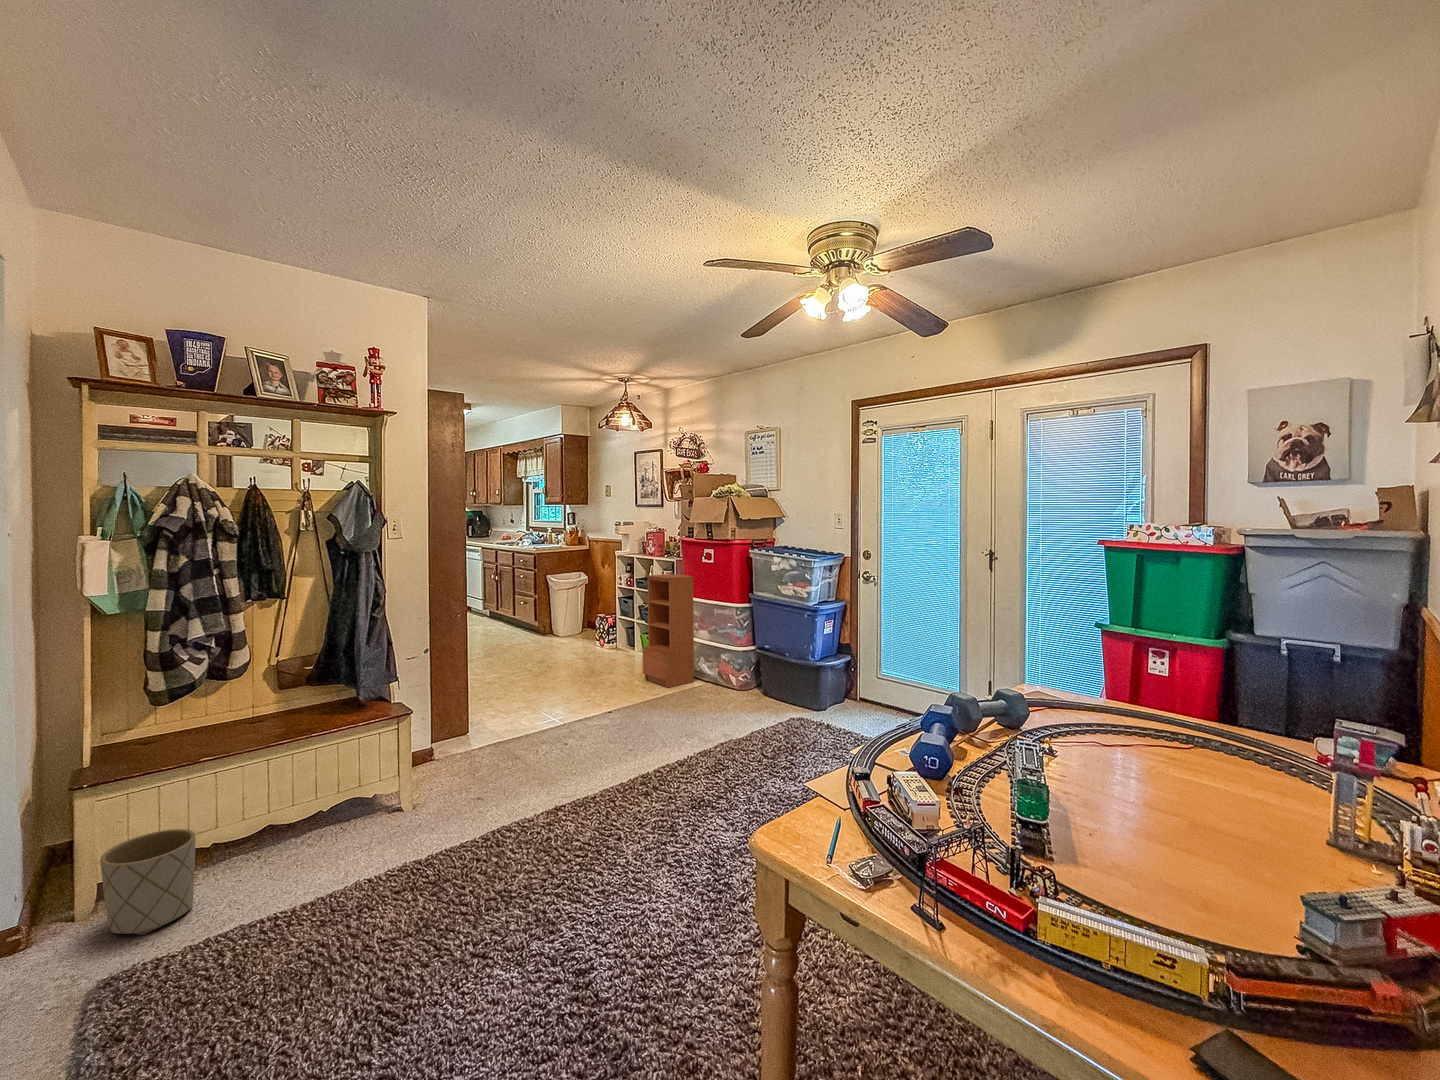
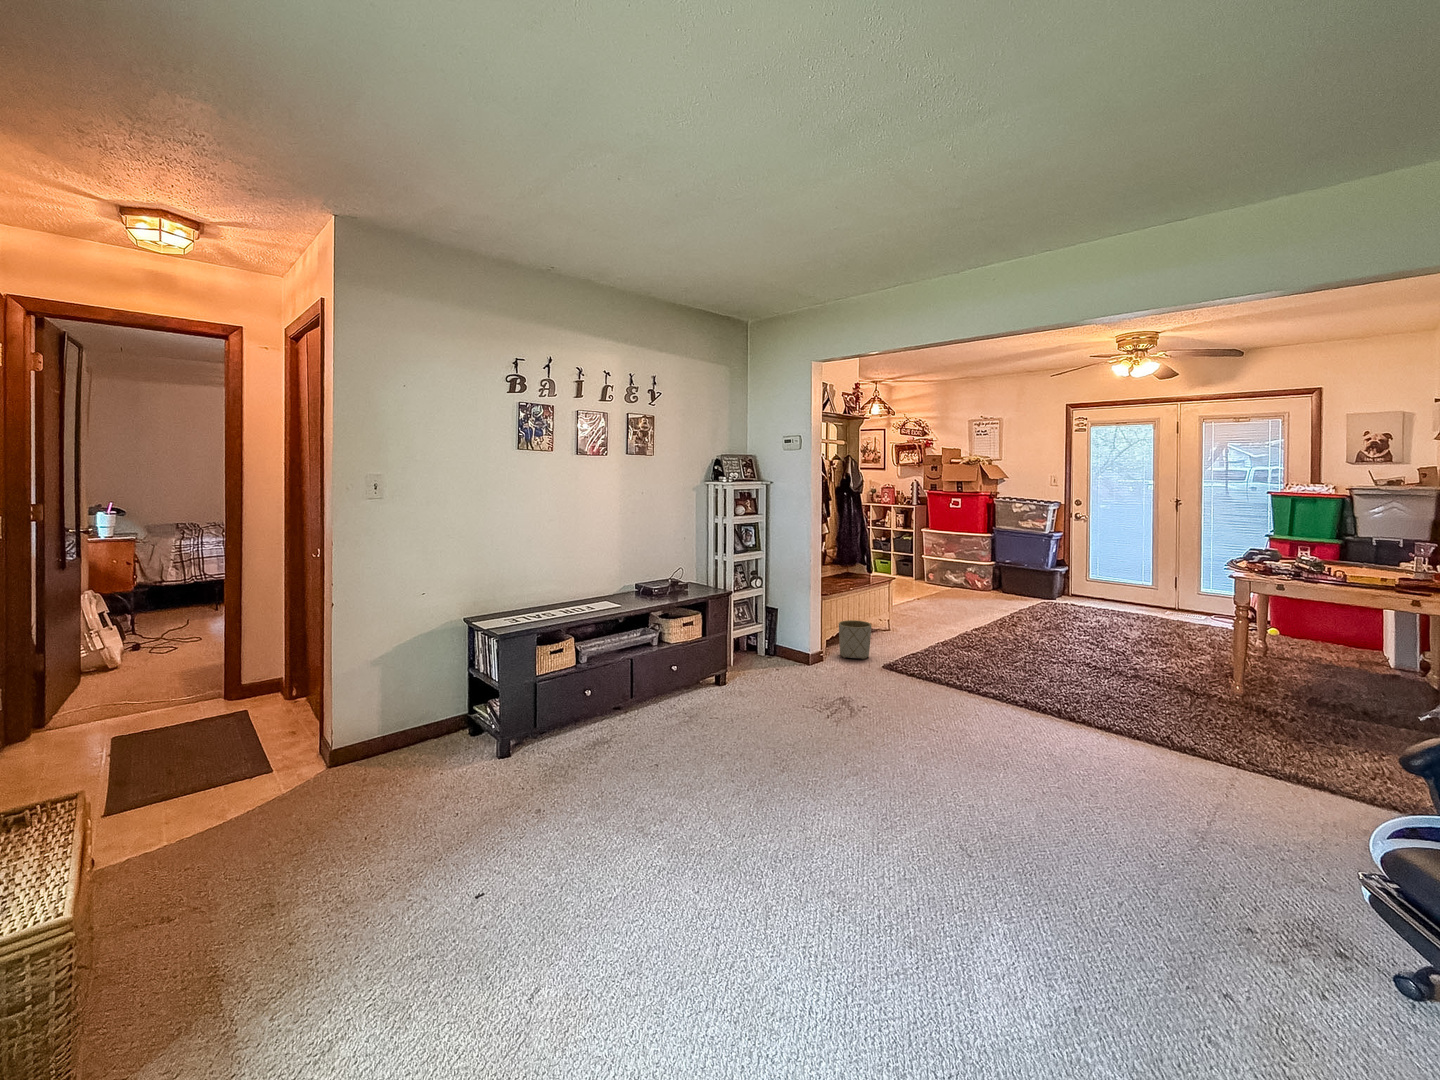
bookcase: present [643,574,694,688] -> none [910,517,948,589]

